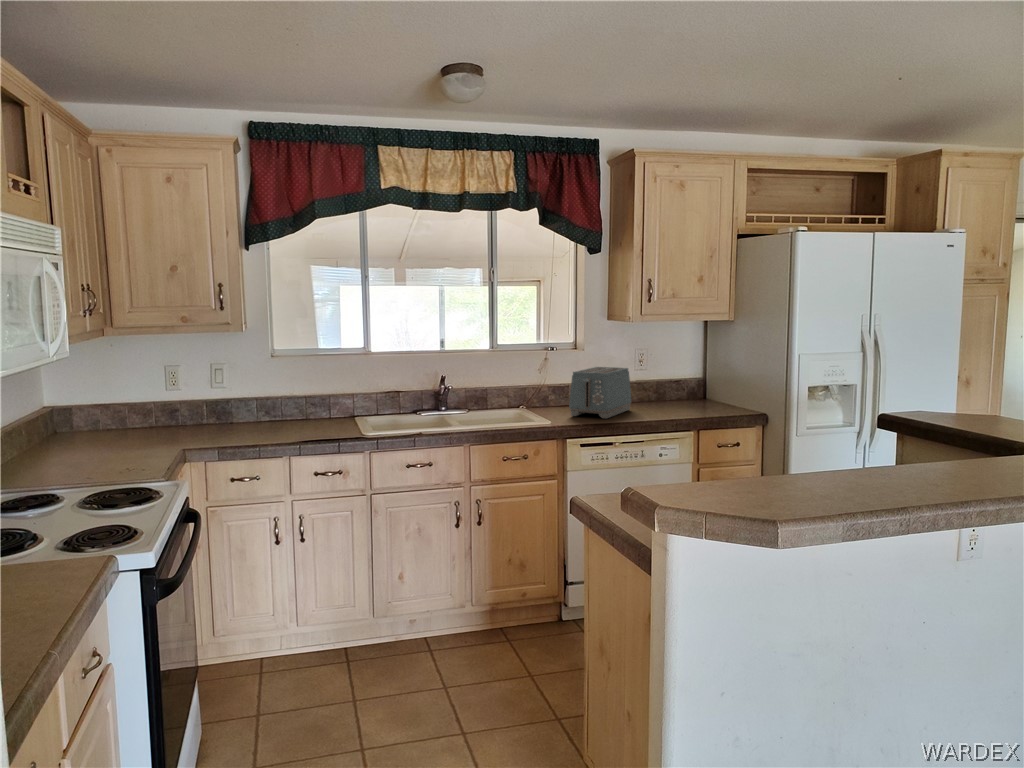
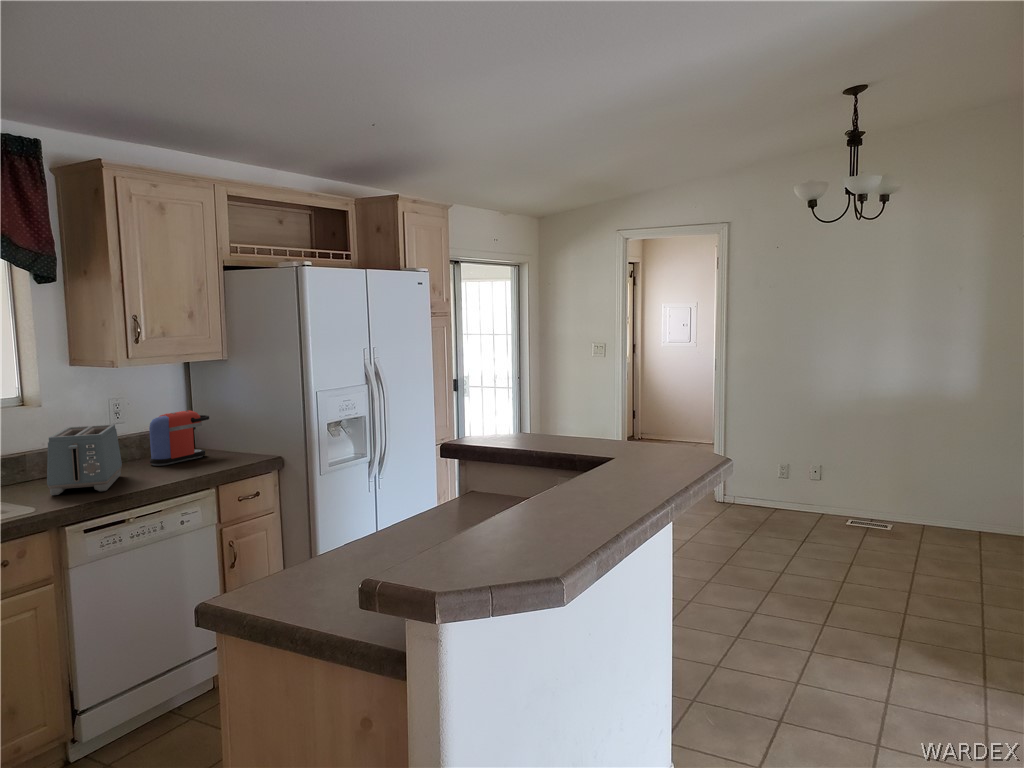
coffee maker: none [659,363,715,407] -> present [149,410,209,466]

